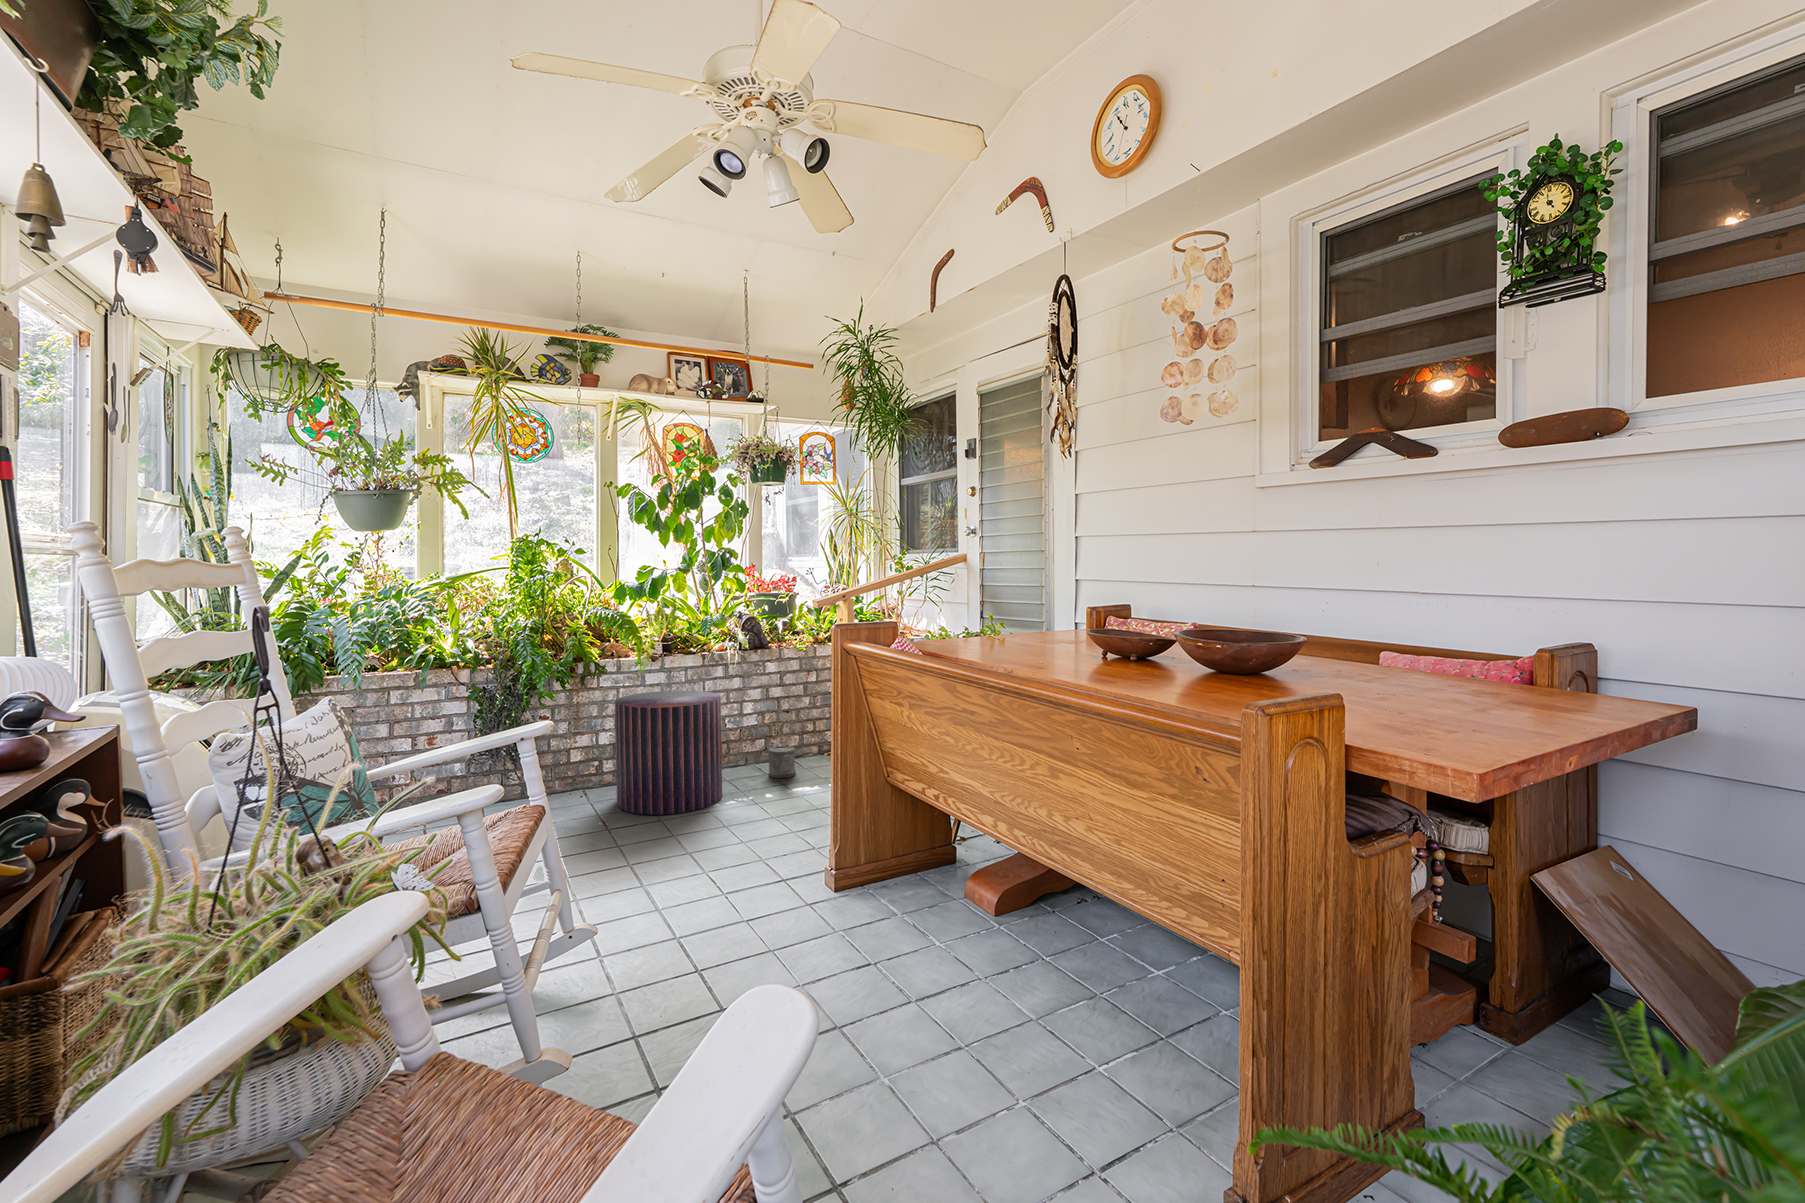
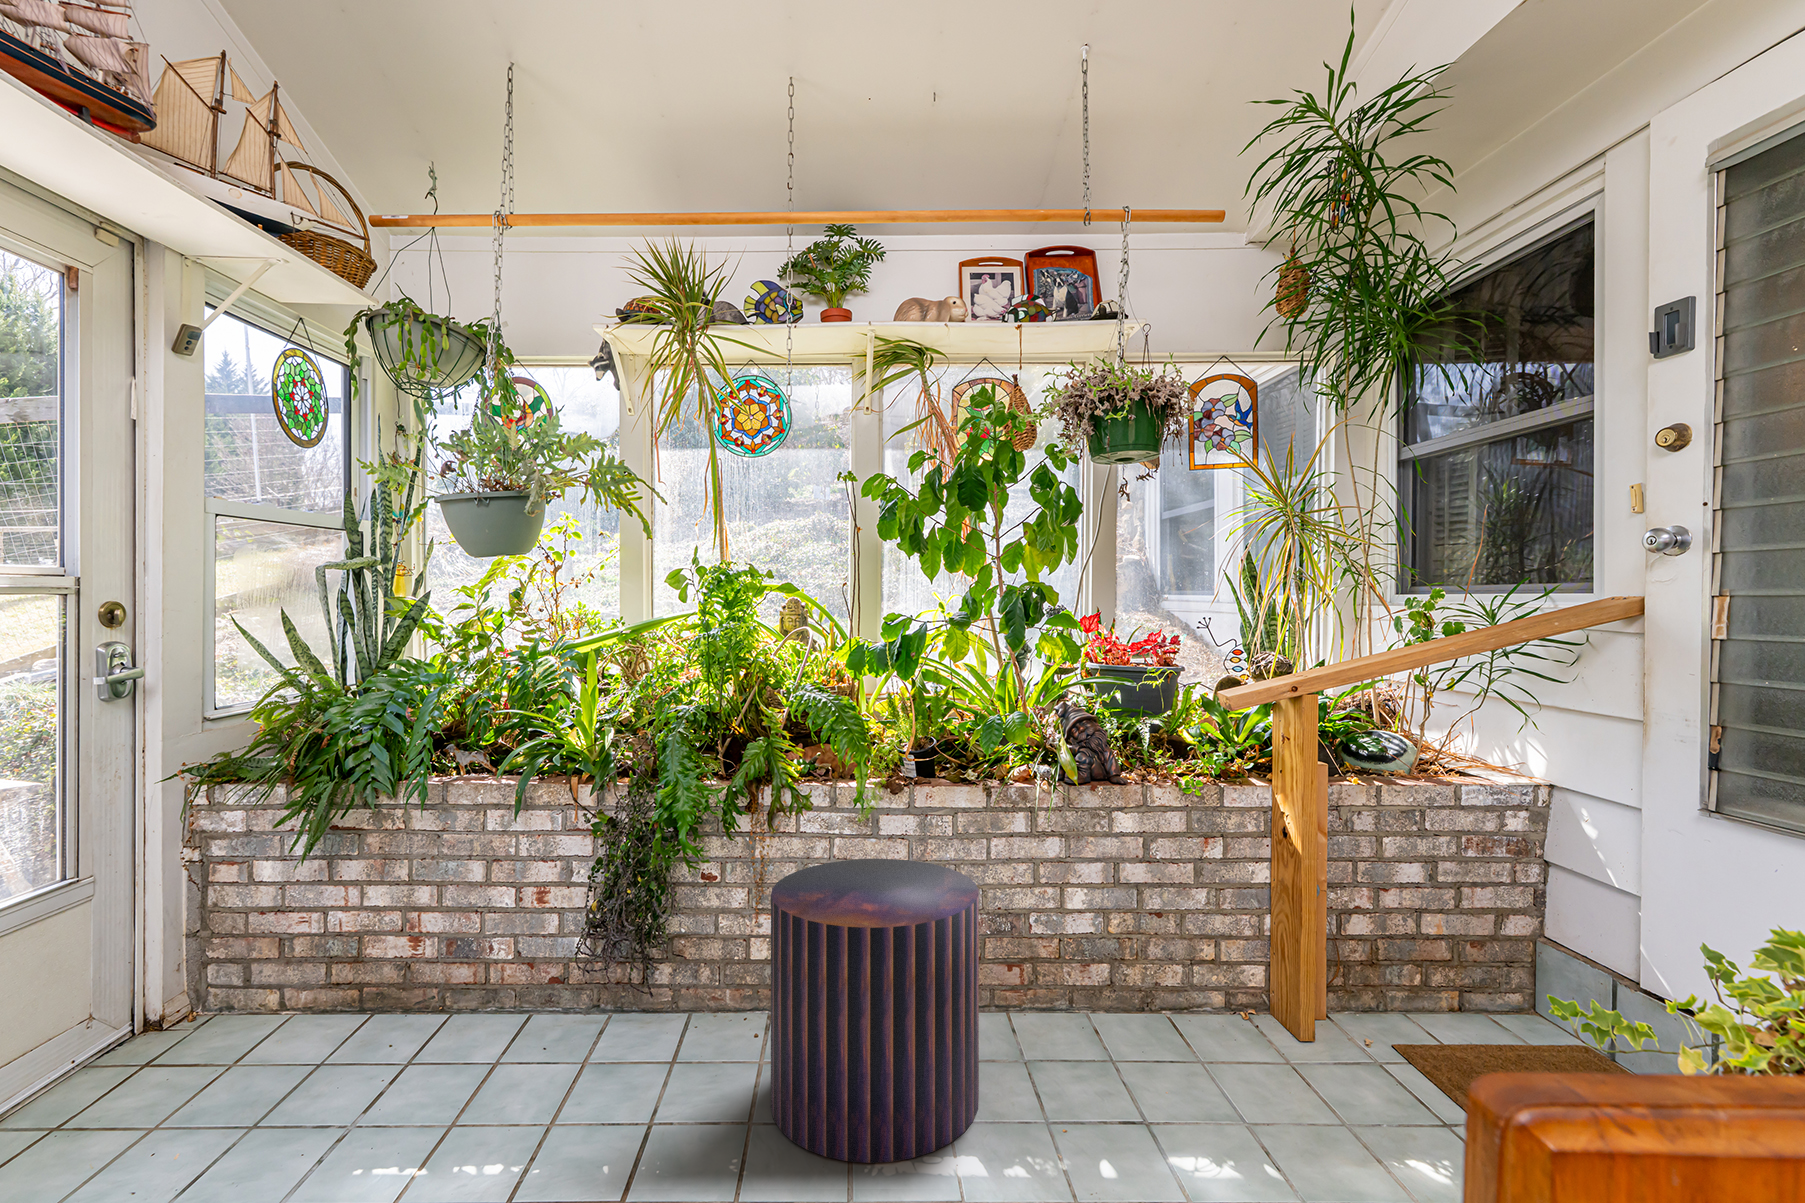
watering can: present [768,743,796,778] -> none [1097,990,1158,1086]

